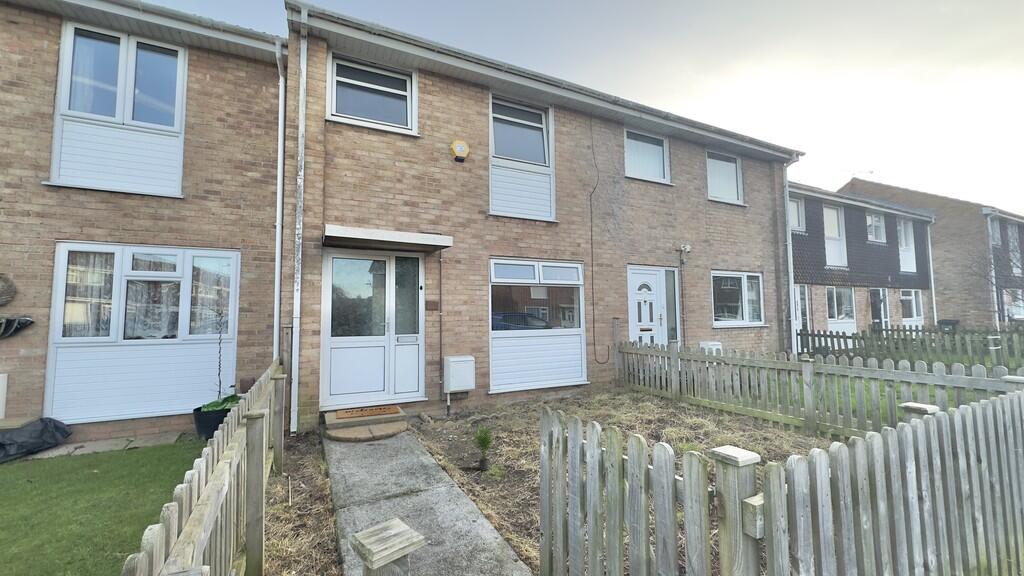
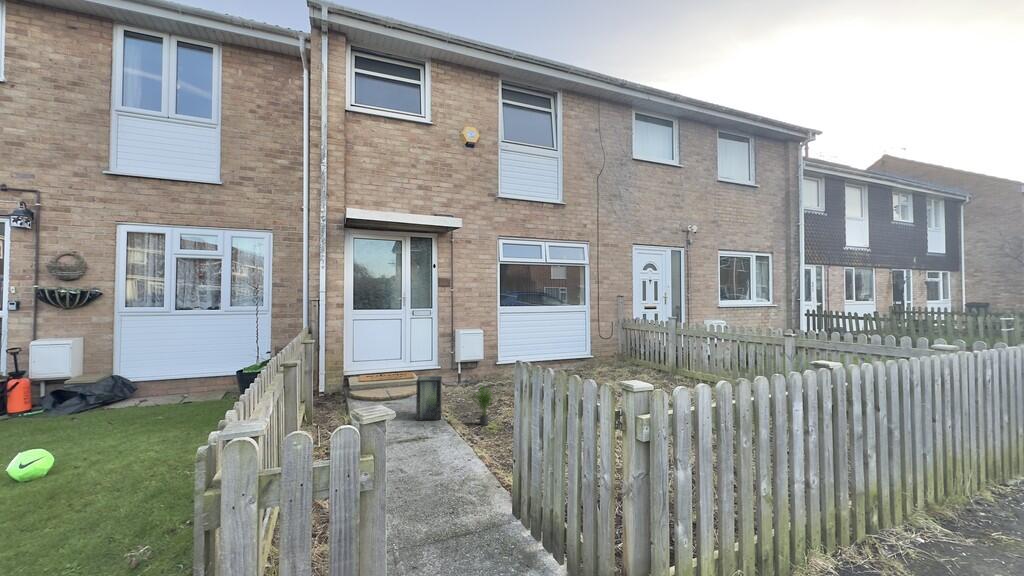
storage box: none [406,413,434,466] -> present [416,376,442,421]

